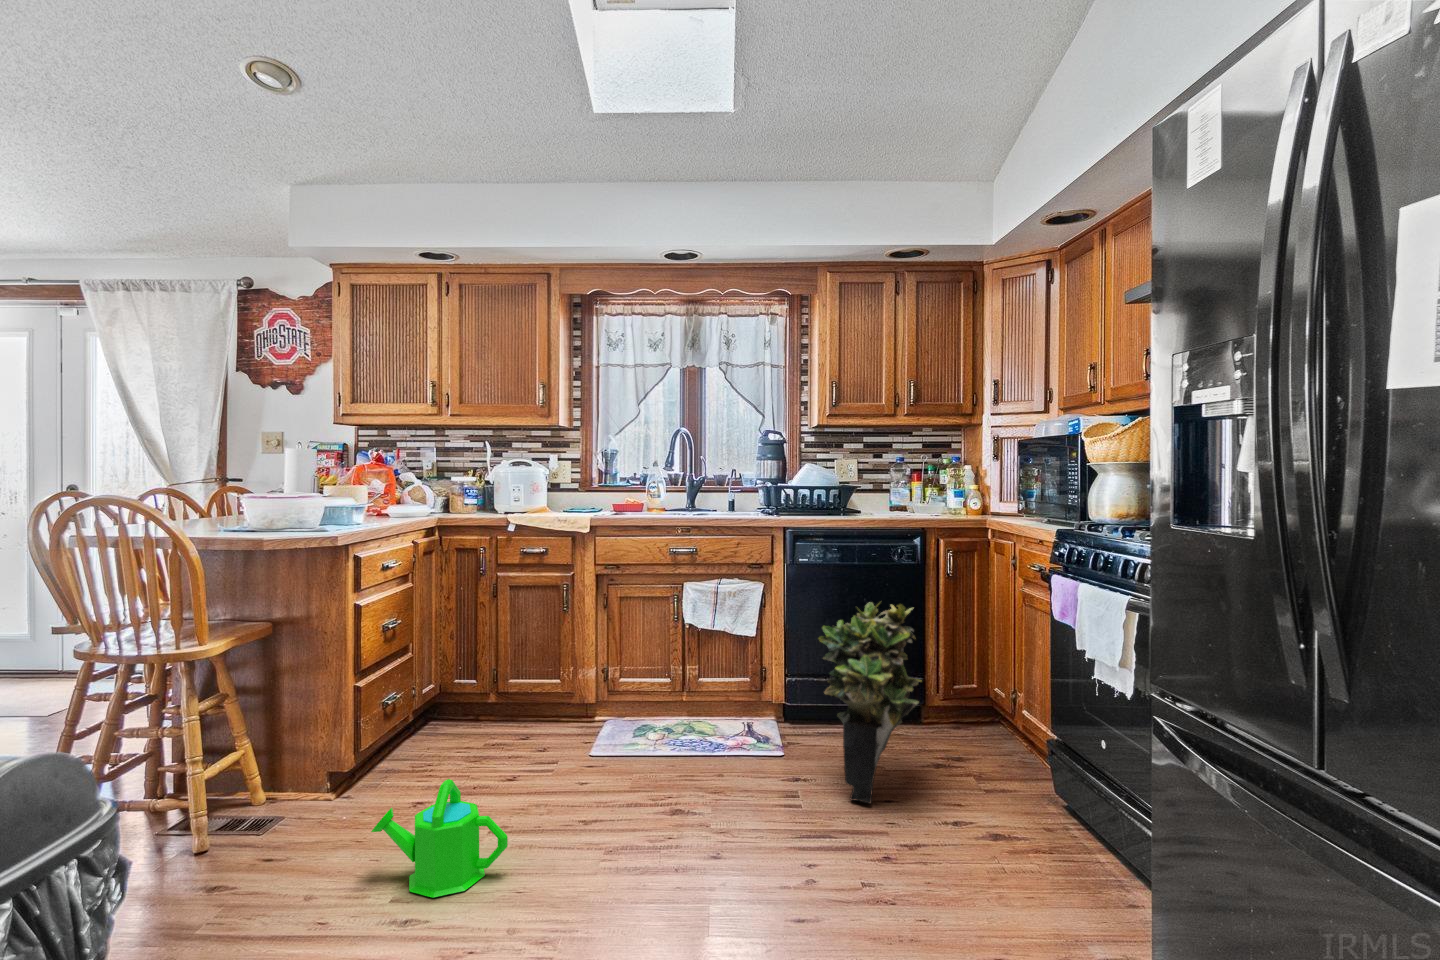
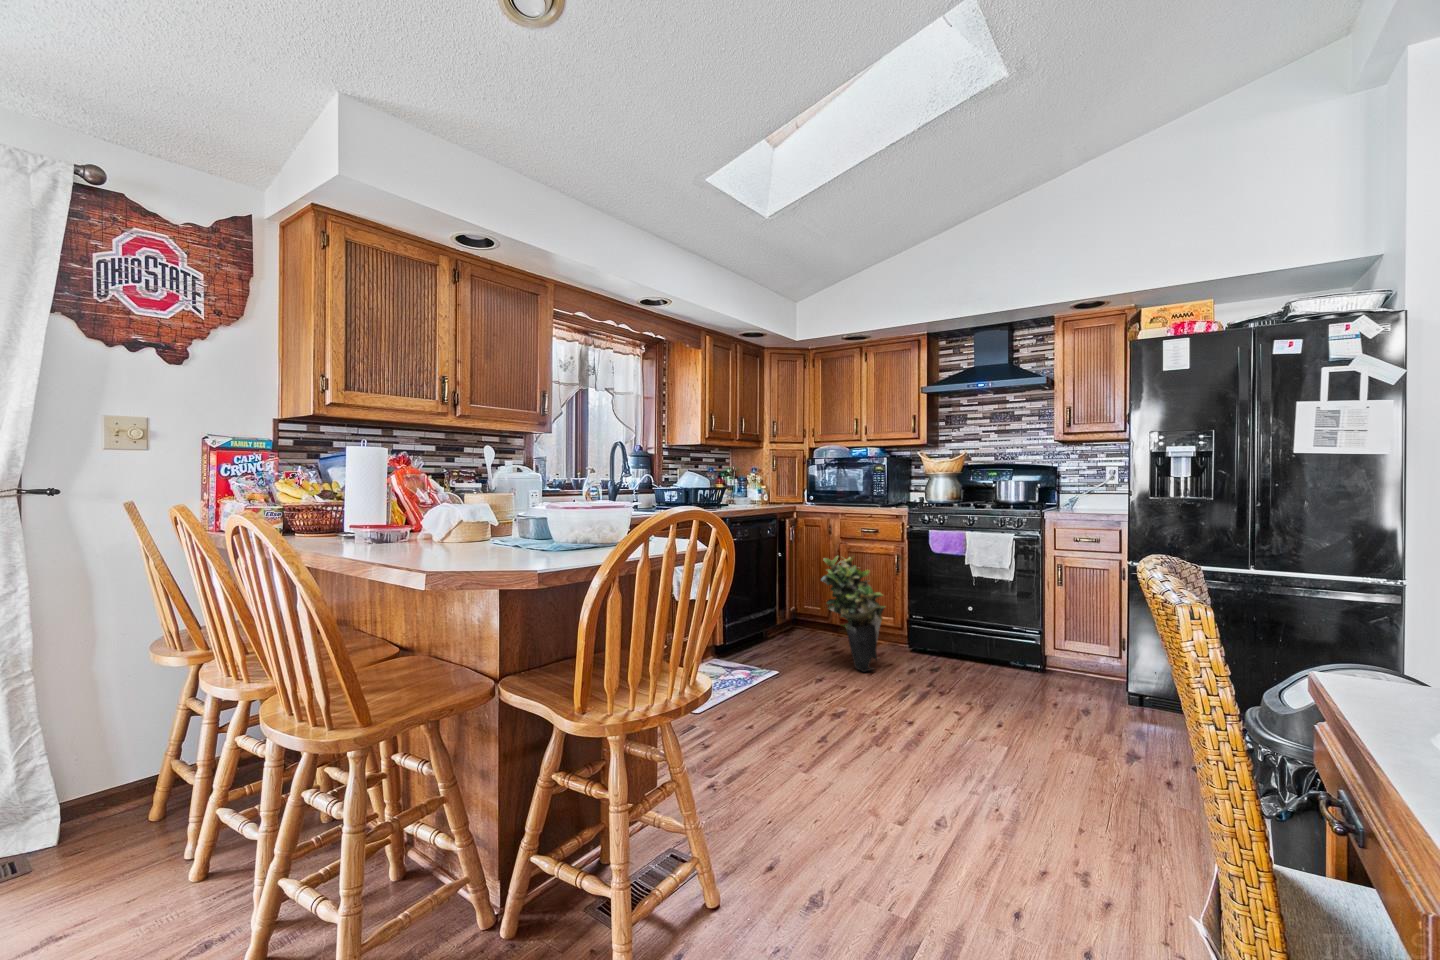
watering can: present [371,779,508,898] -> none [808,699,866,781]

